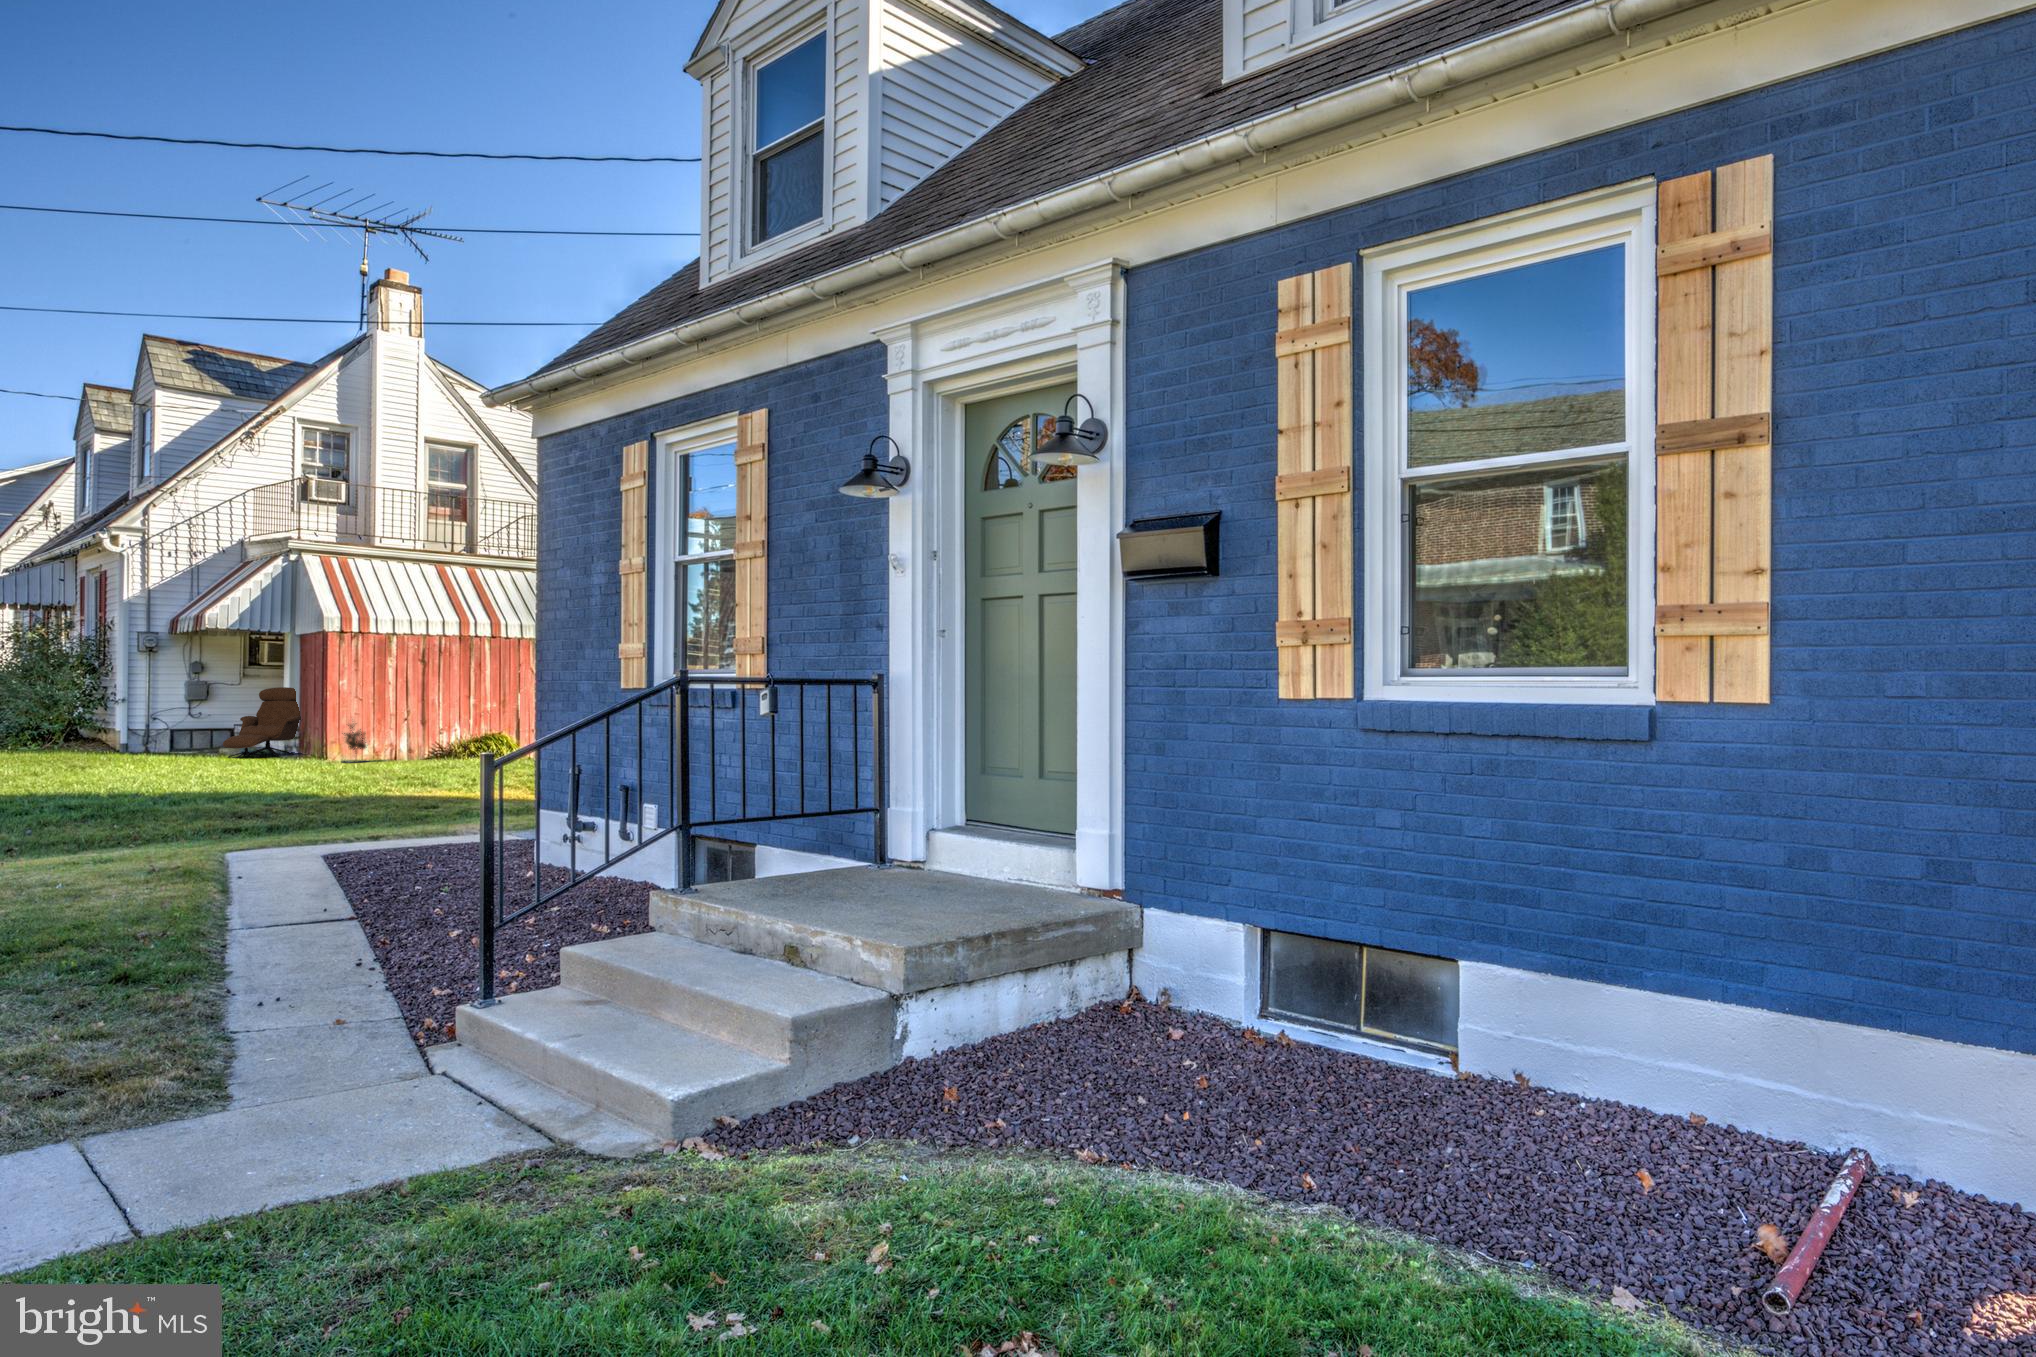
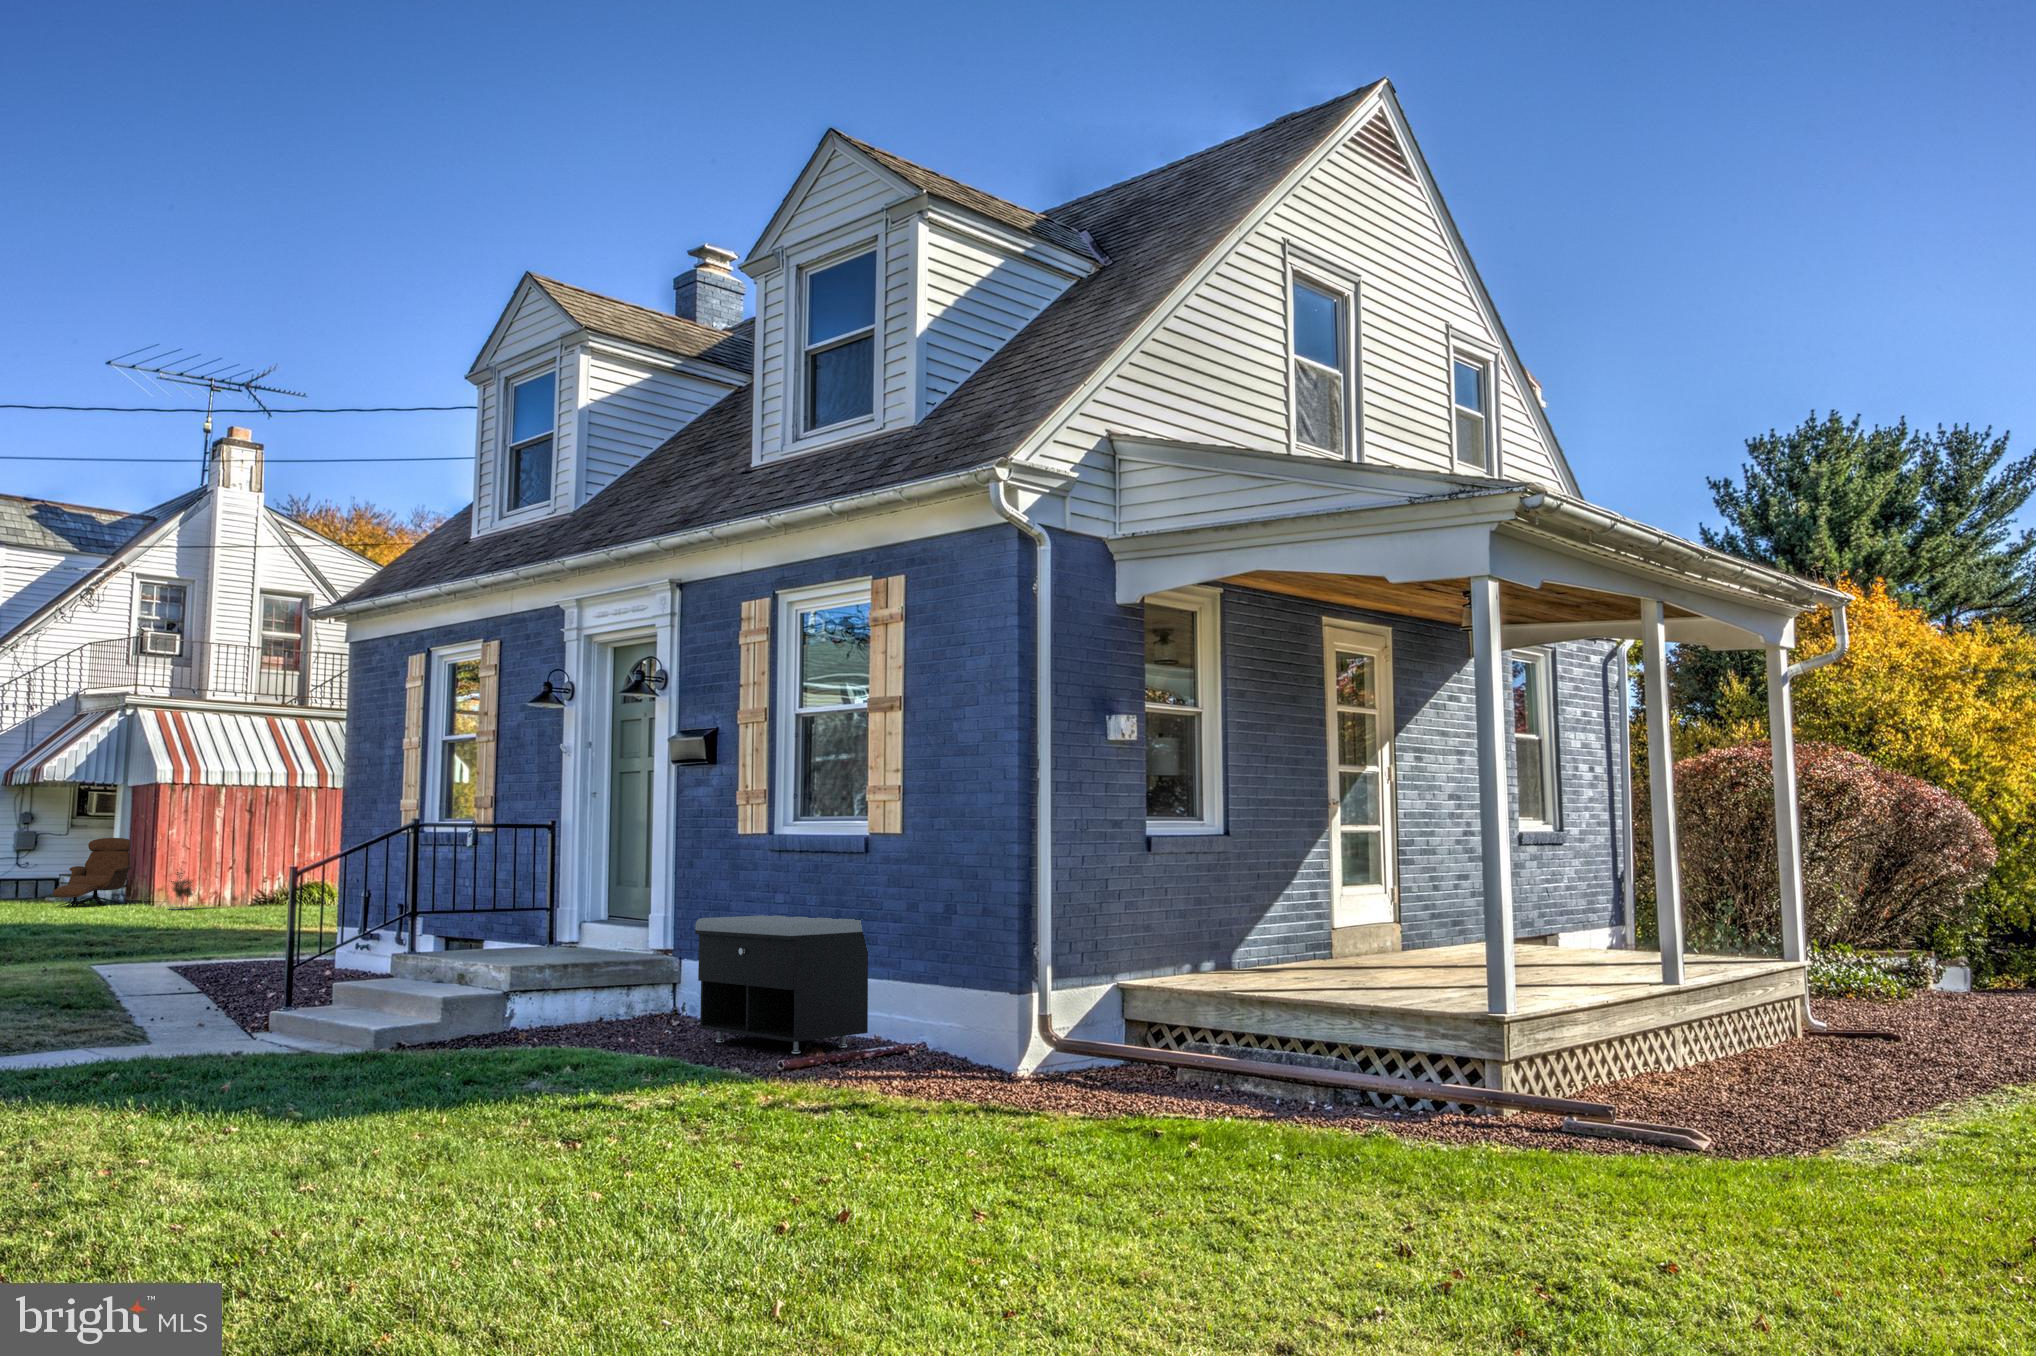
storage bench: none [1286,847,1680,1169] -> present [695,915,868,1054]

